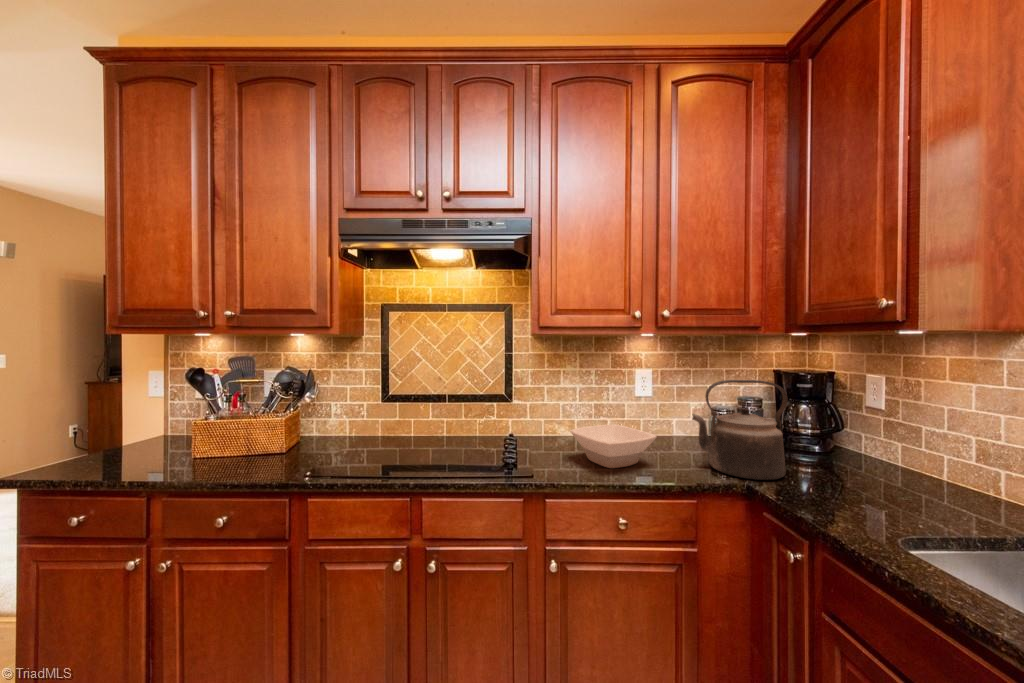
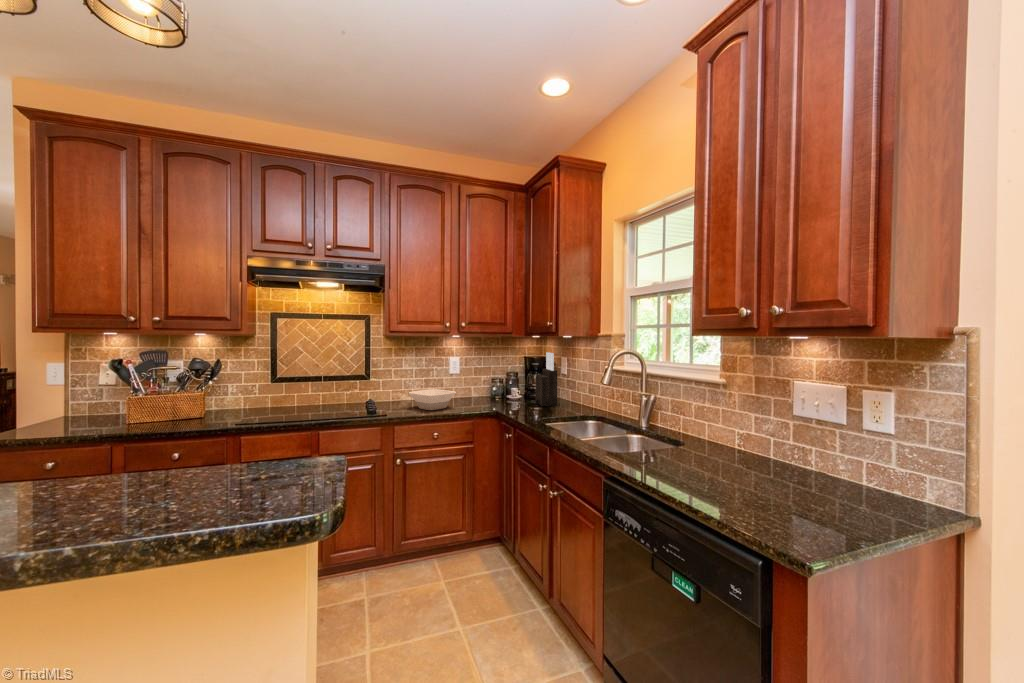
knife block: none [815,364,887,481] -> present [535,352,557,406]
kettle: present [692,380,788,480] -> none [475,361,518,409]

